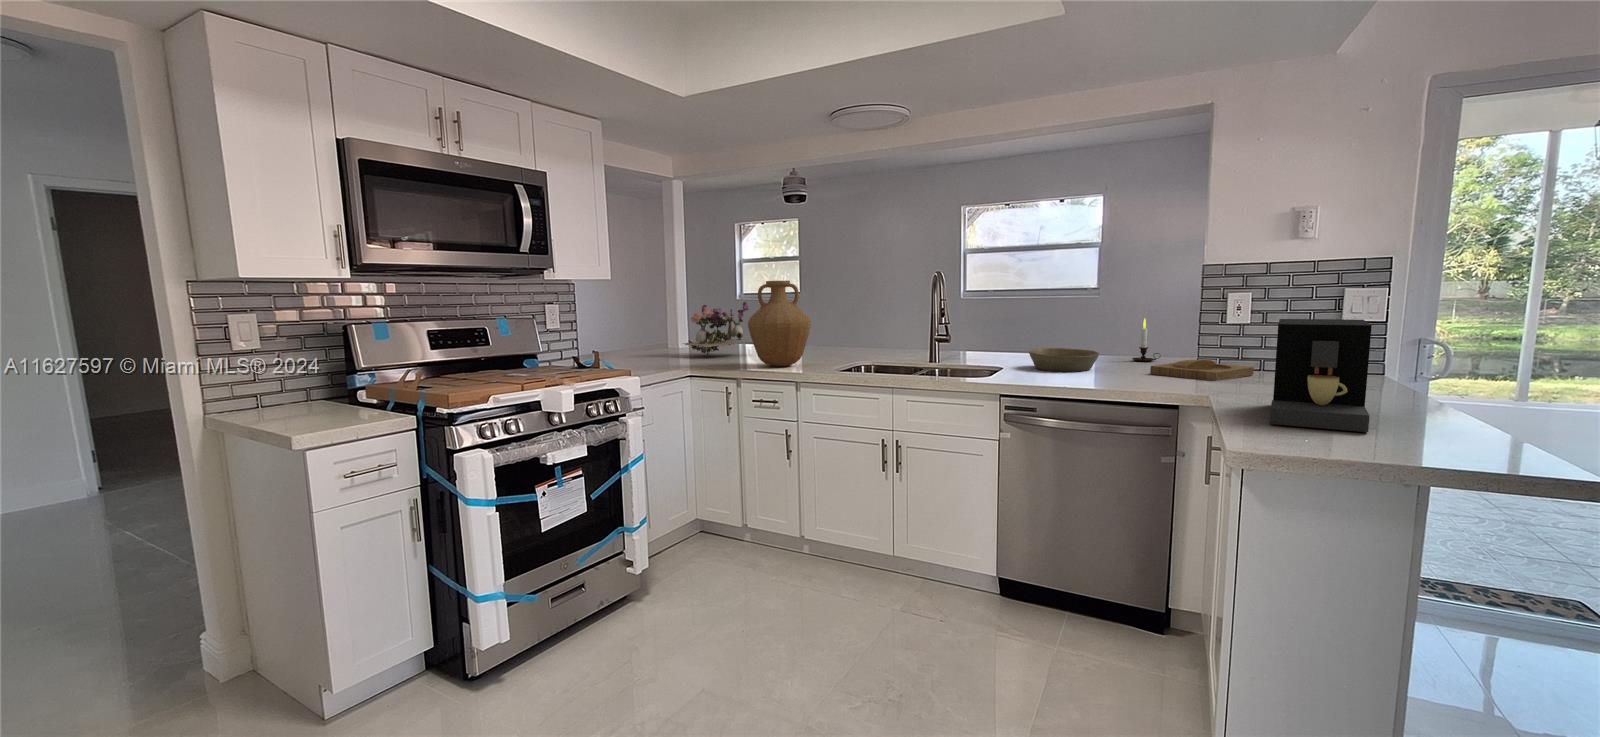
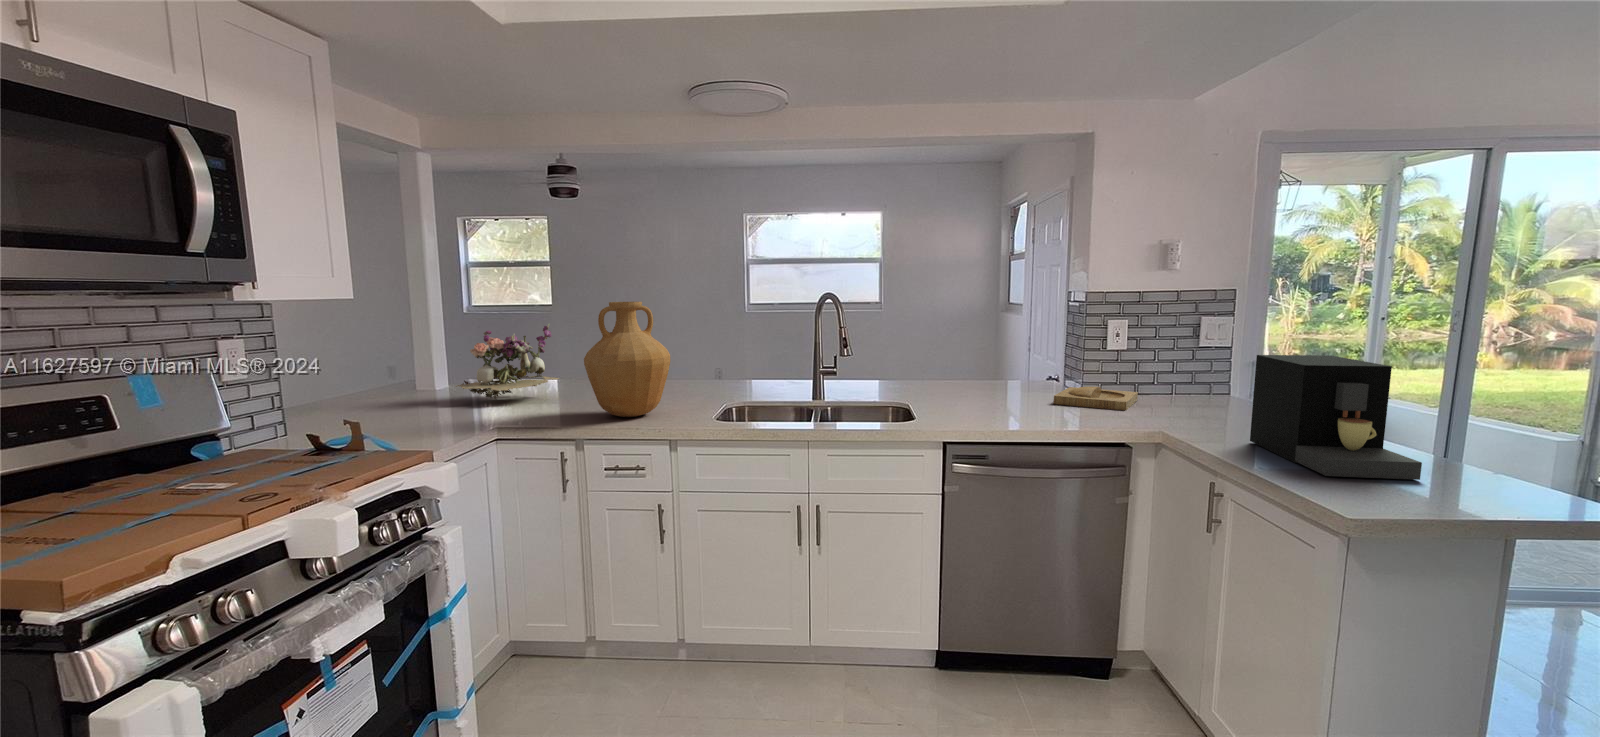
candle: present [1132,319,1160,362] -> none [997,342,1023,386]
bowl: present [1029,348,1099,372] -> none [925,377,998,405]

